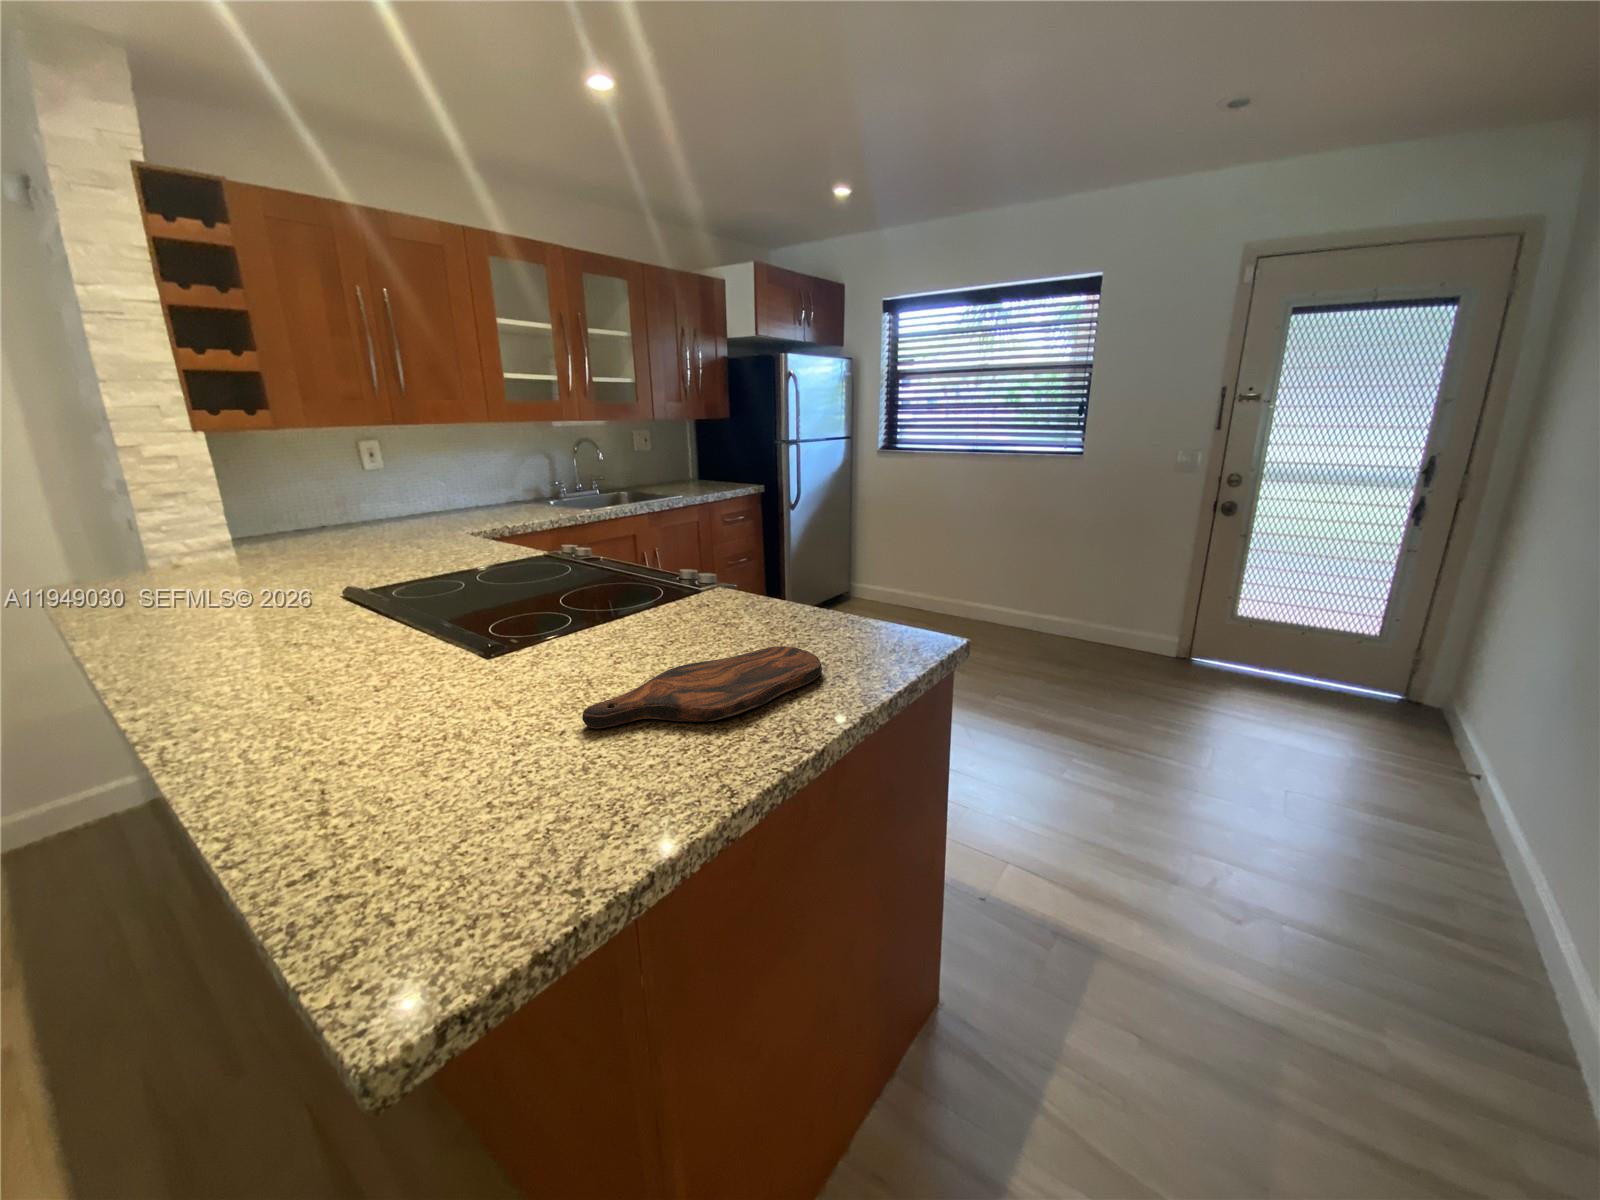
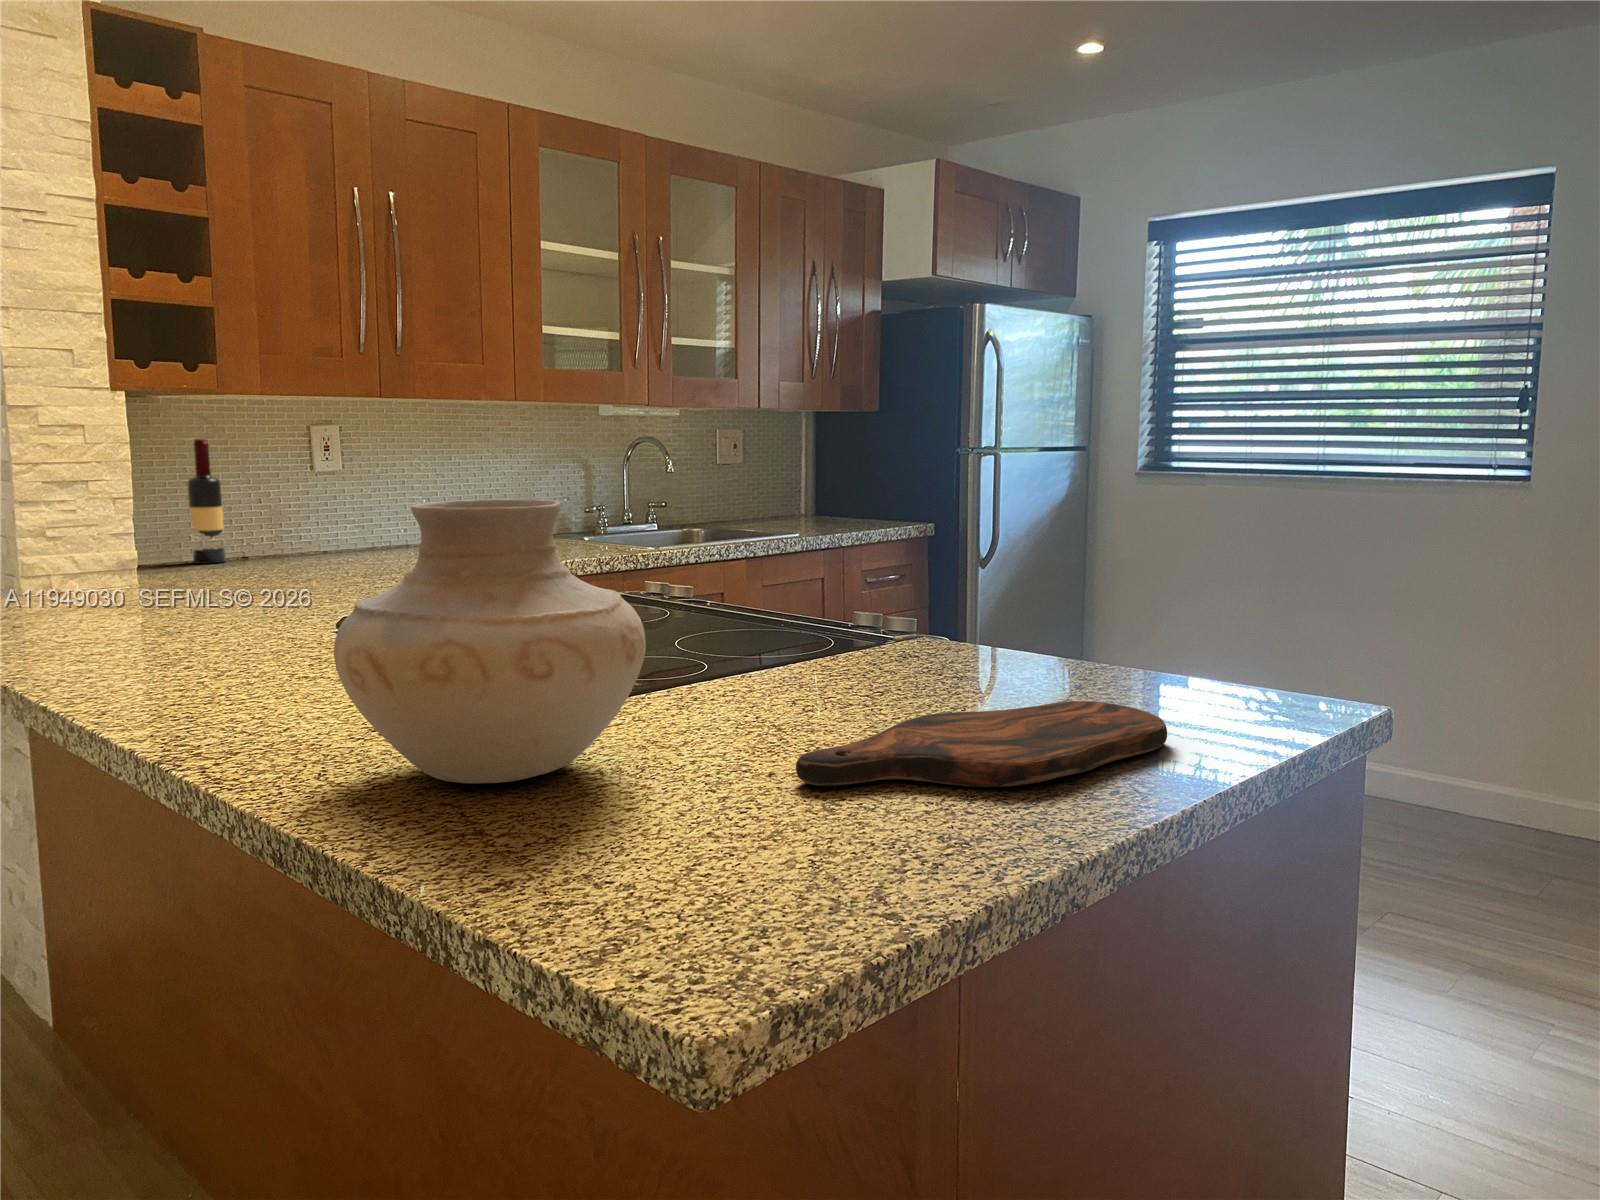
wine bottle: none [272,456,307,536] -> present [187,439,226,564]
vase: none [253,551,486,744] -> present [334,499,646,783]

